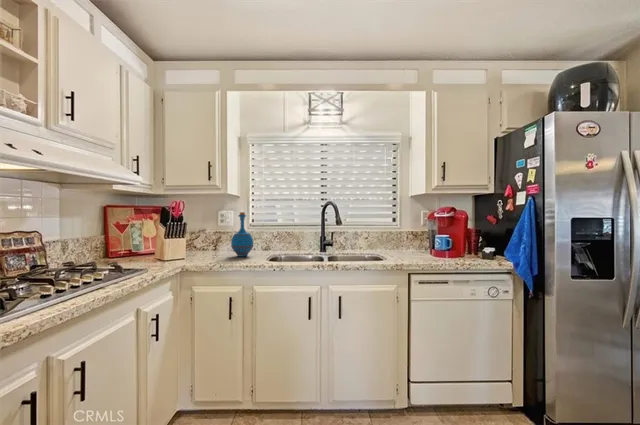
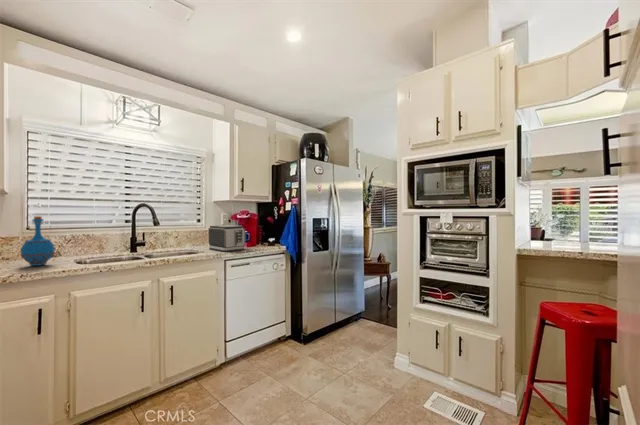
toaster: none [398,226,443,262] -> present [208,225,245,252]

